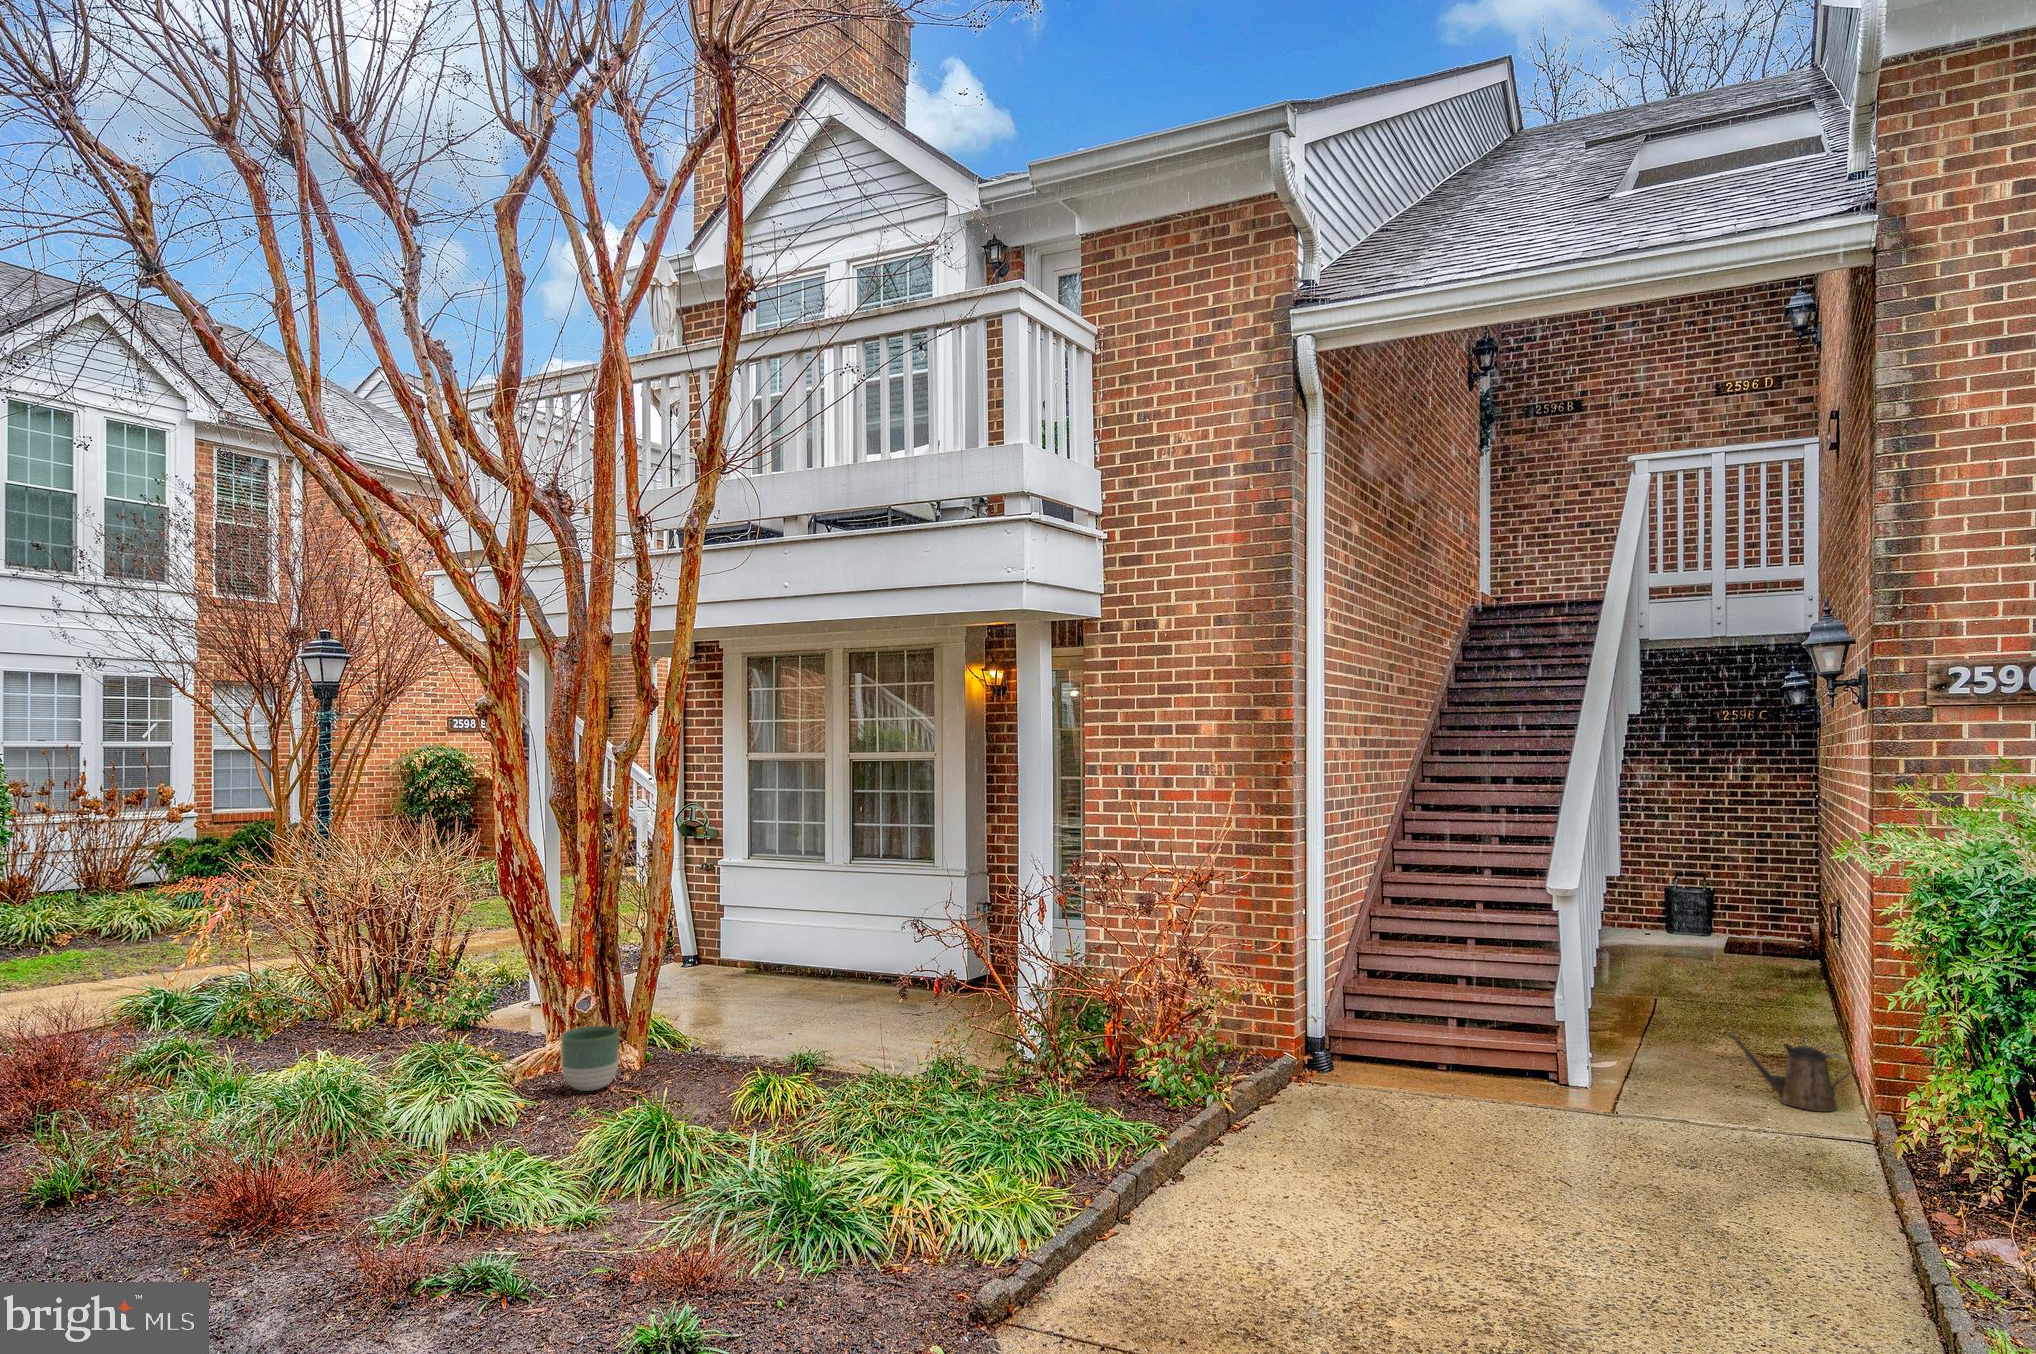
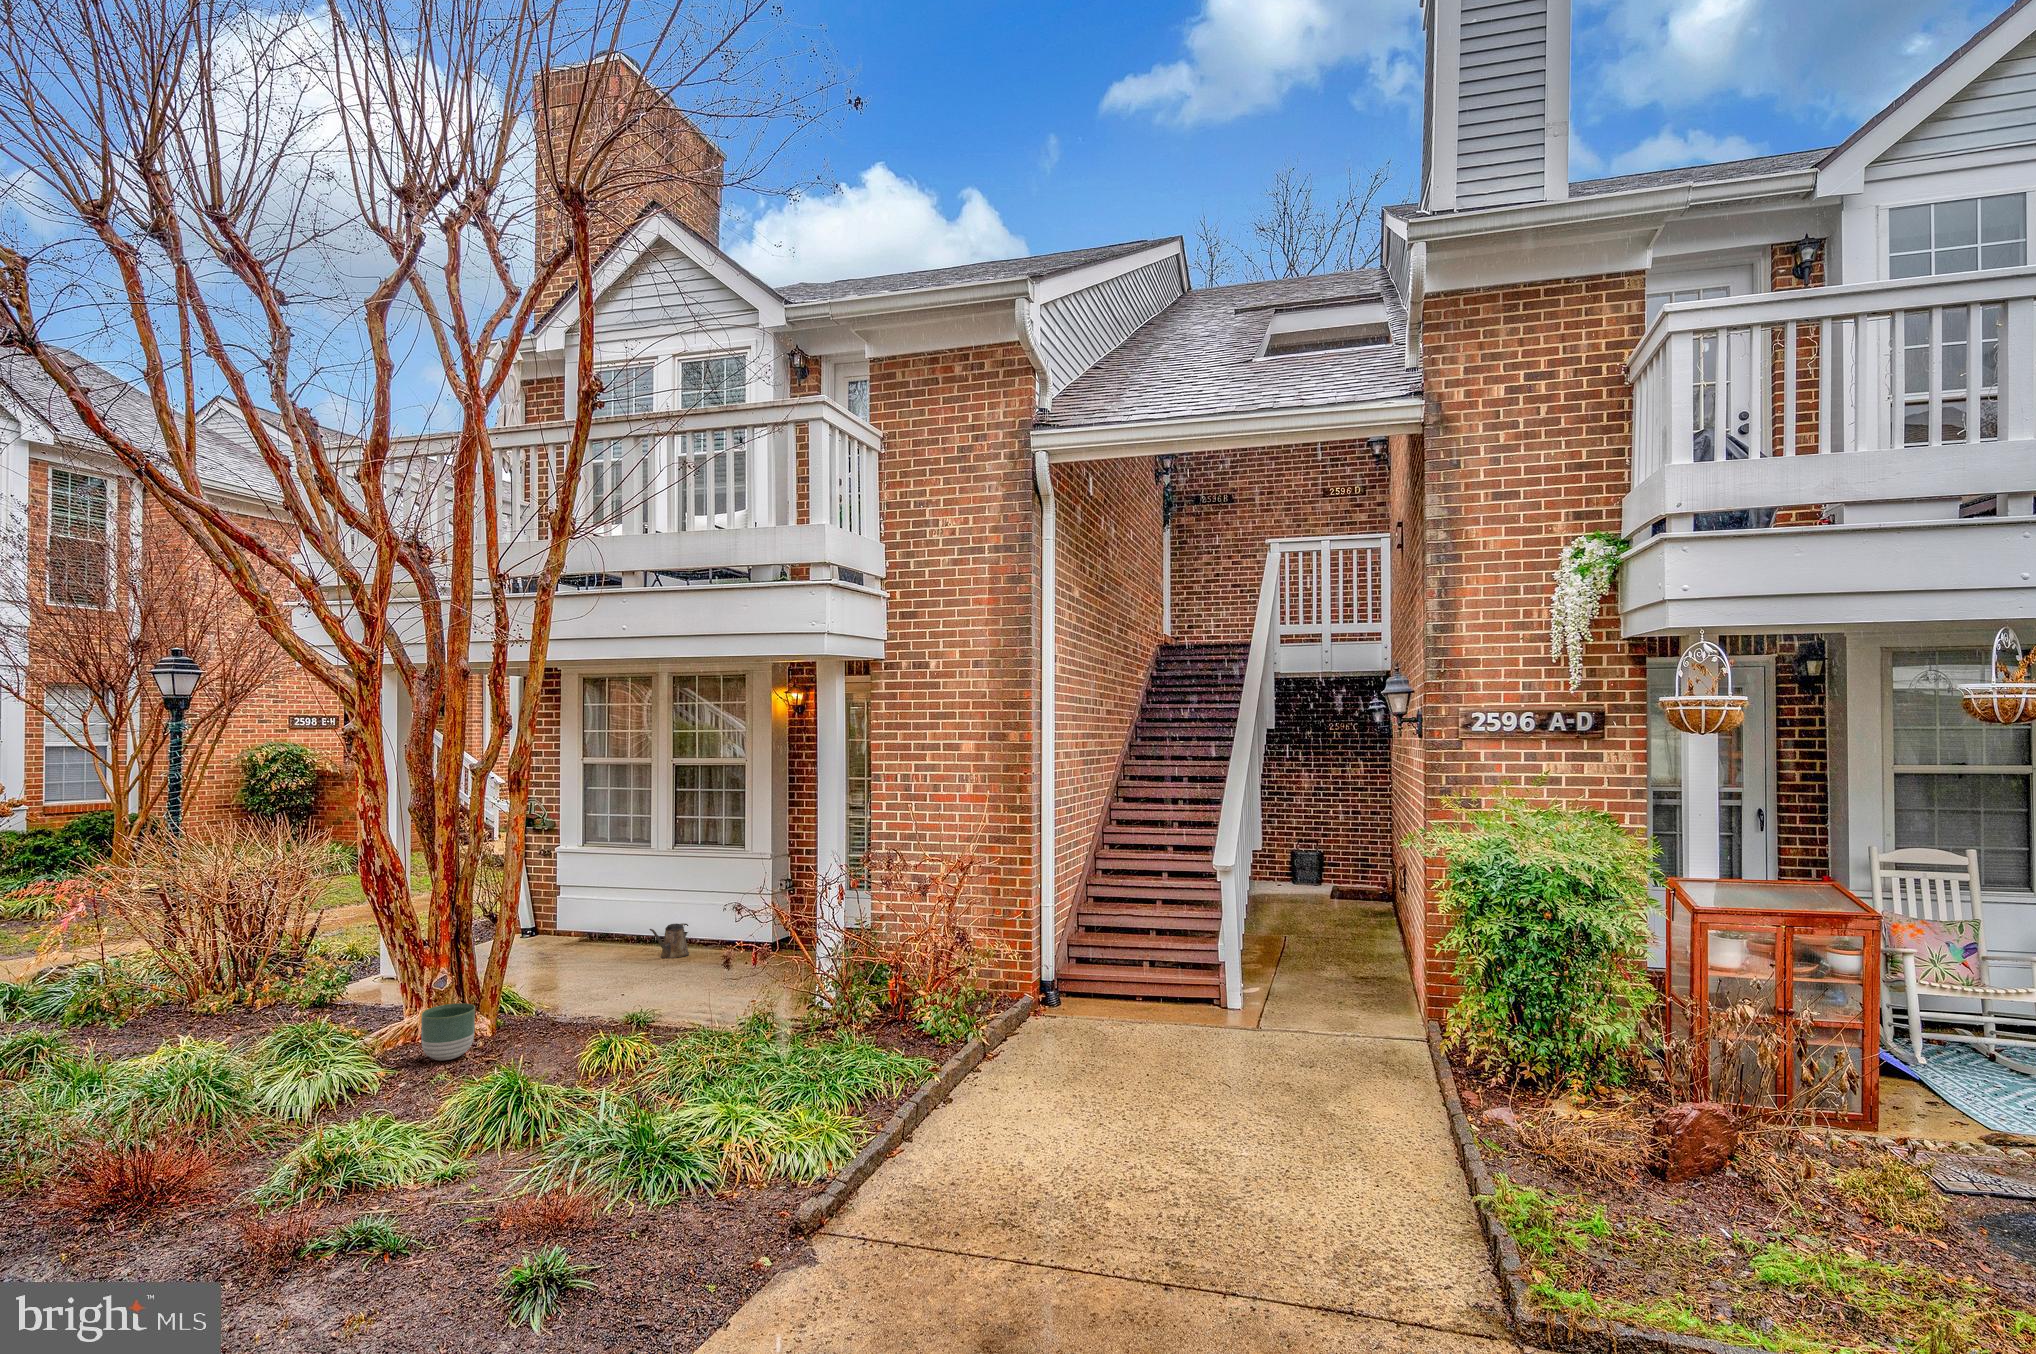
watering can: present [1727,1032,1851,1112] -> present [650,923,689,958]

